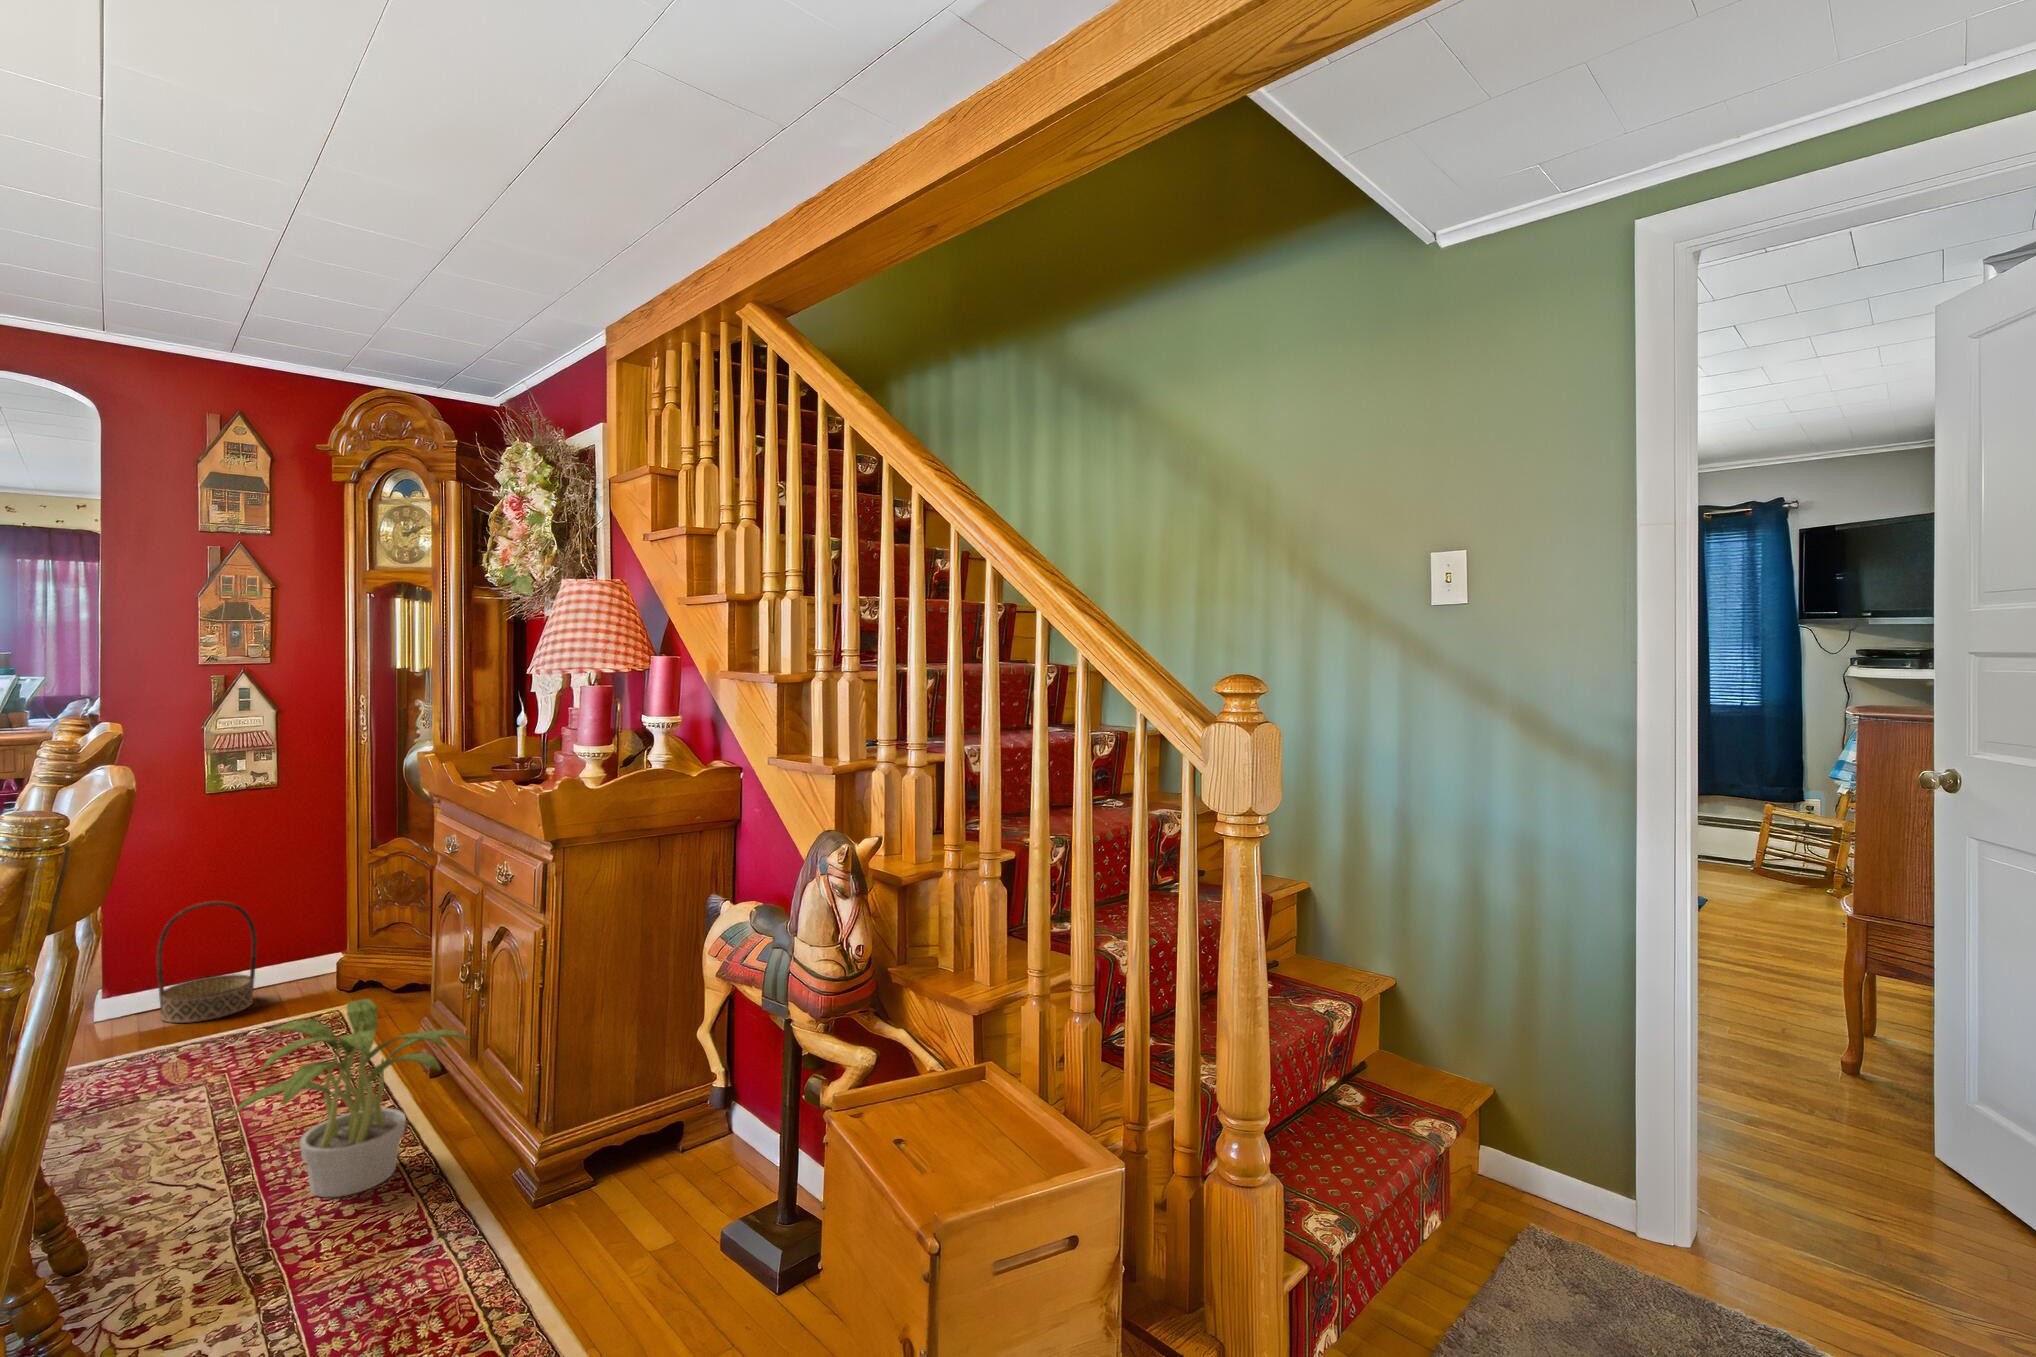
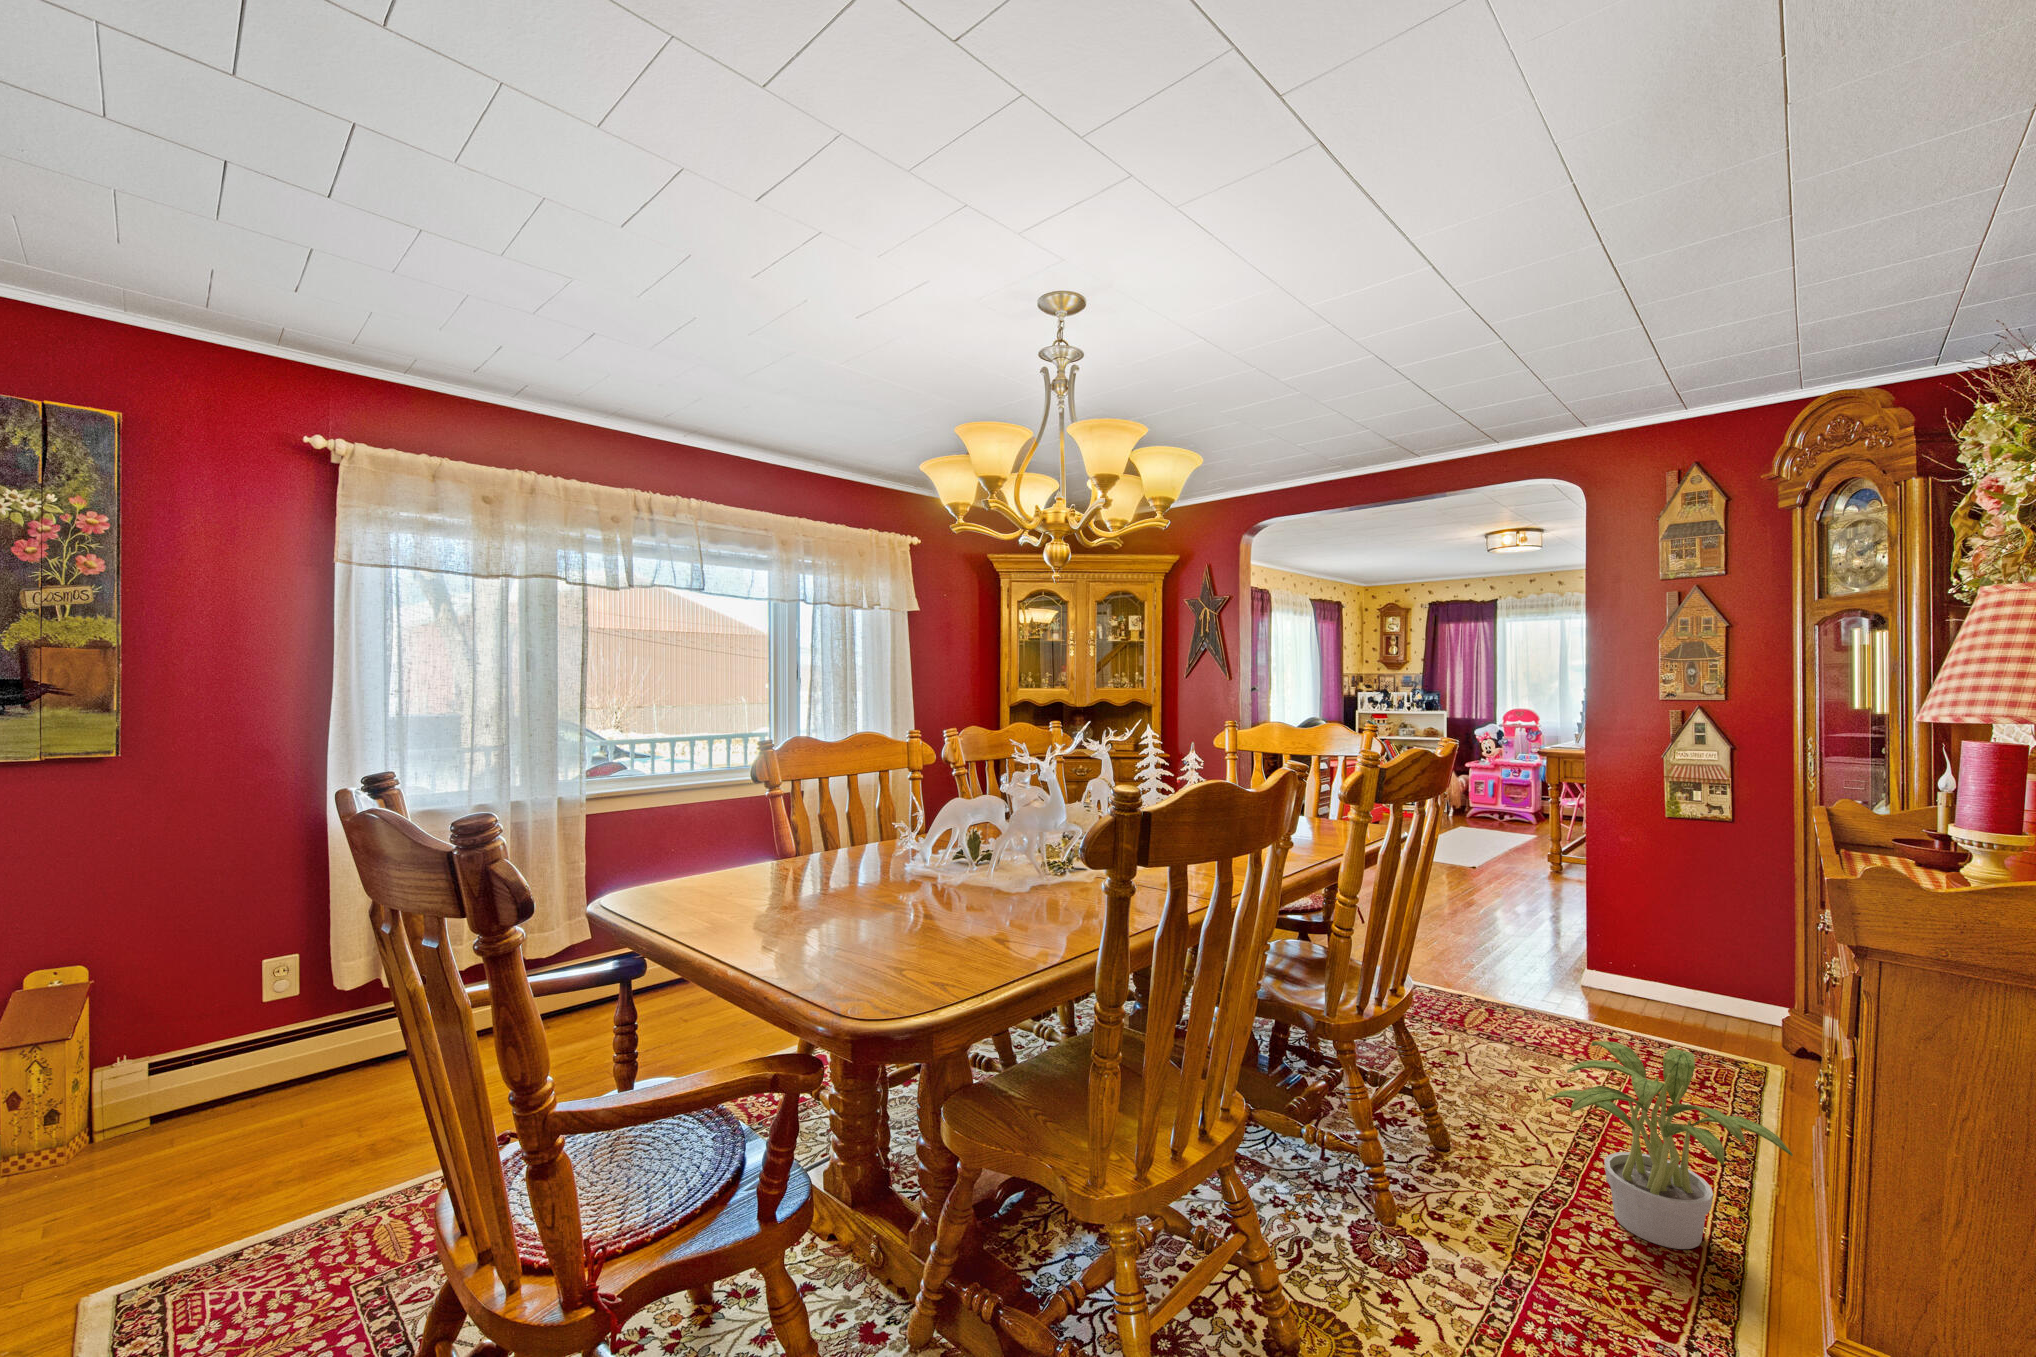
basket: present [157,901,257,1023] -> none [1618,913,1703,1024]

